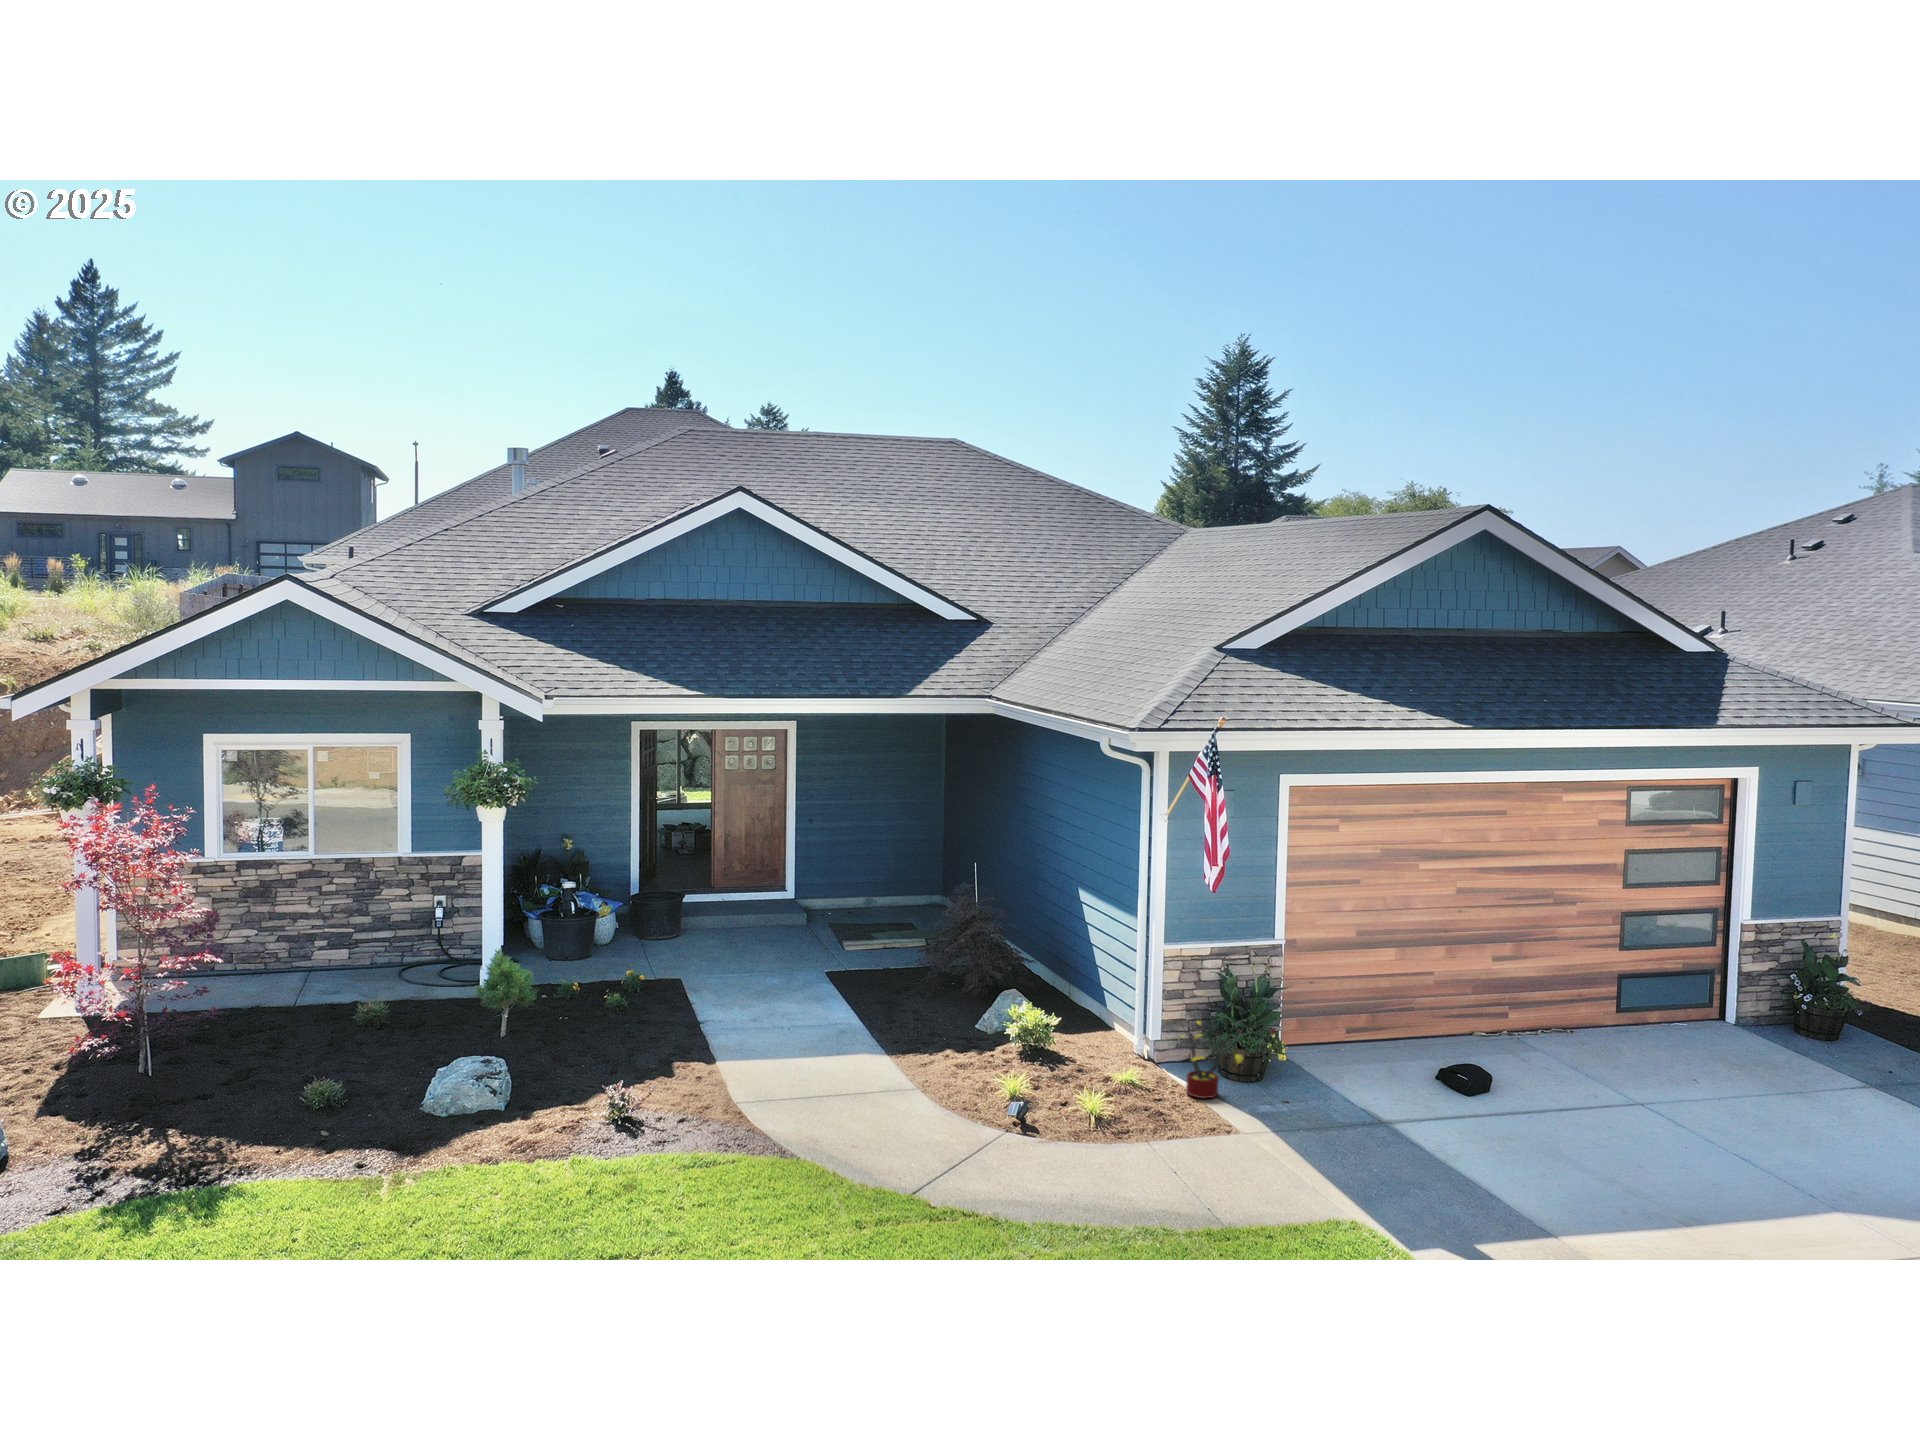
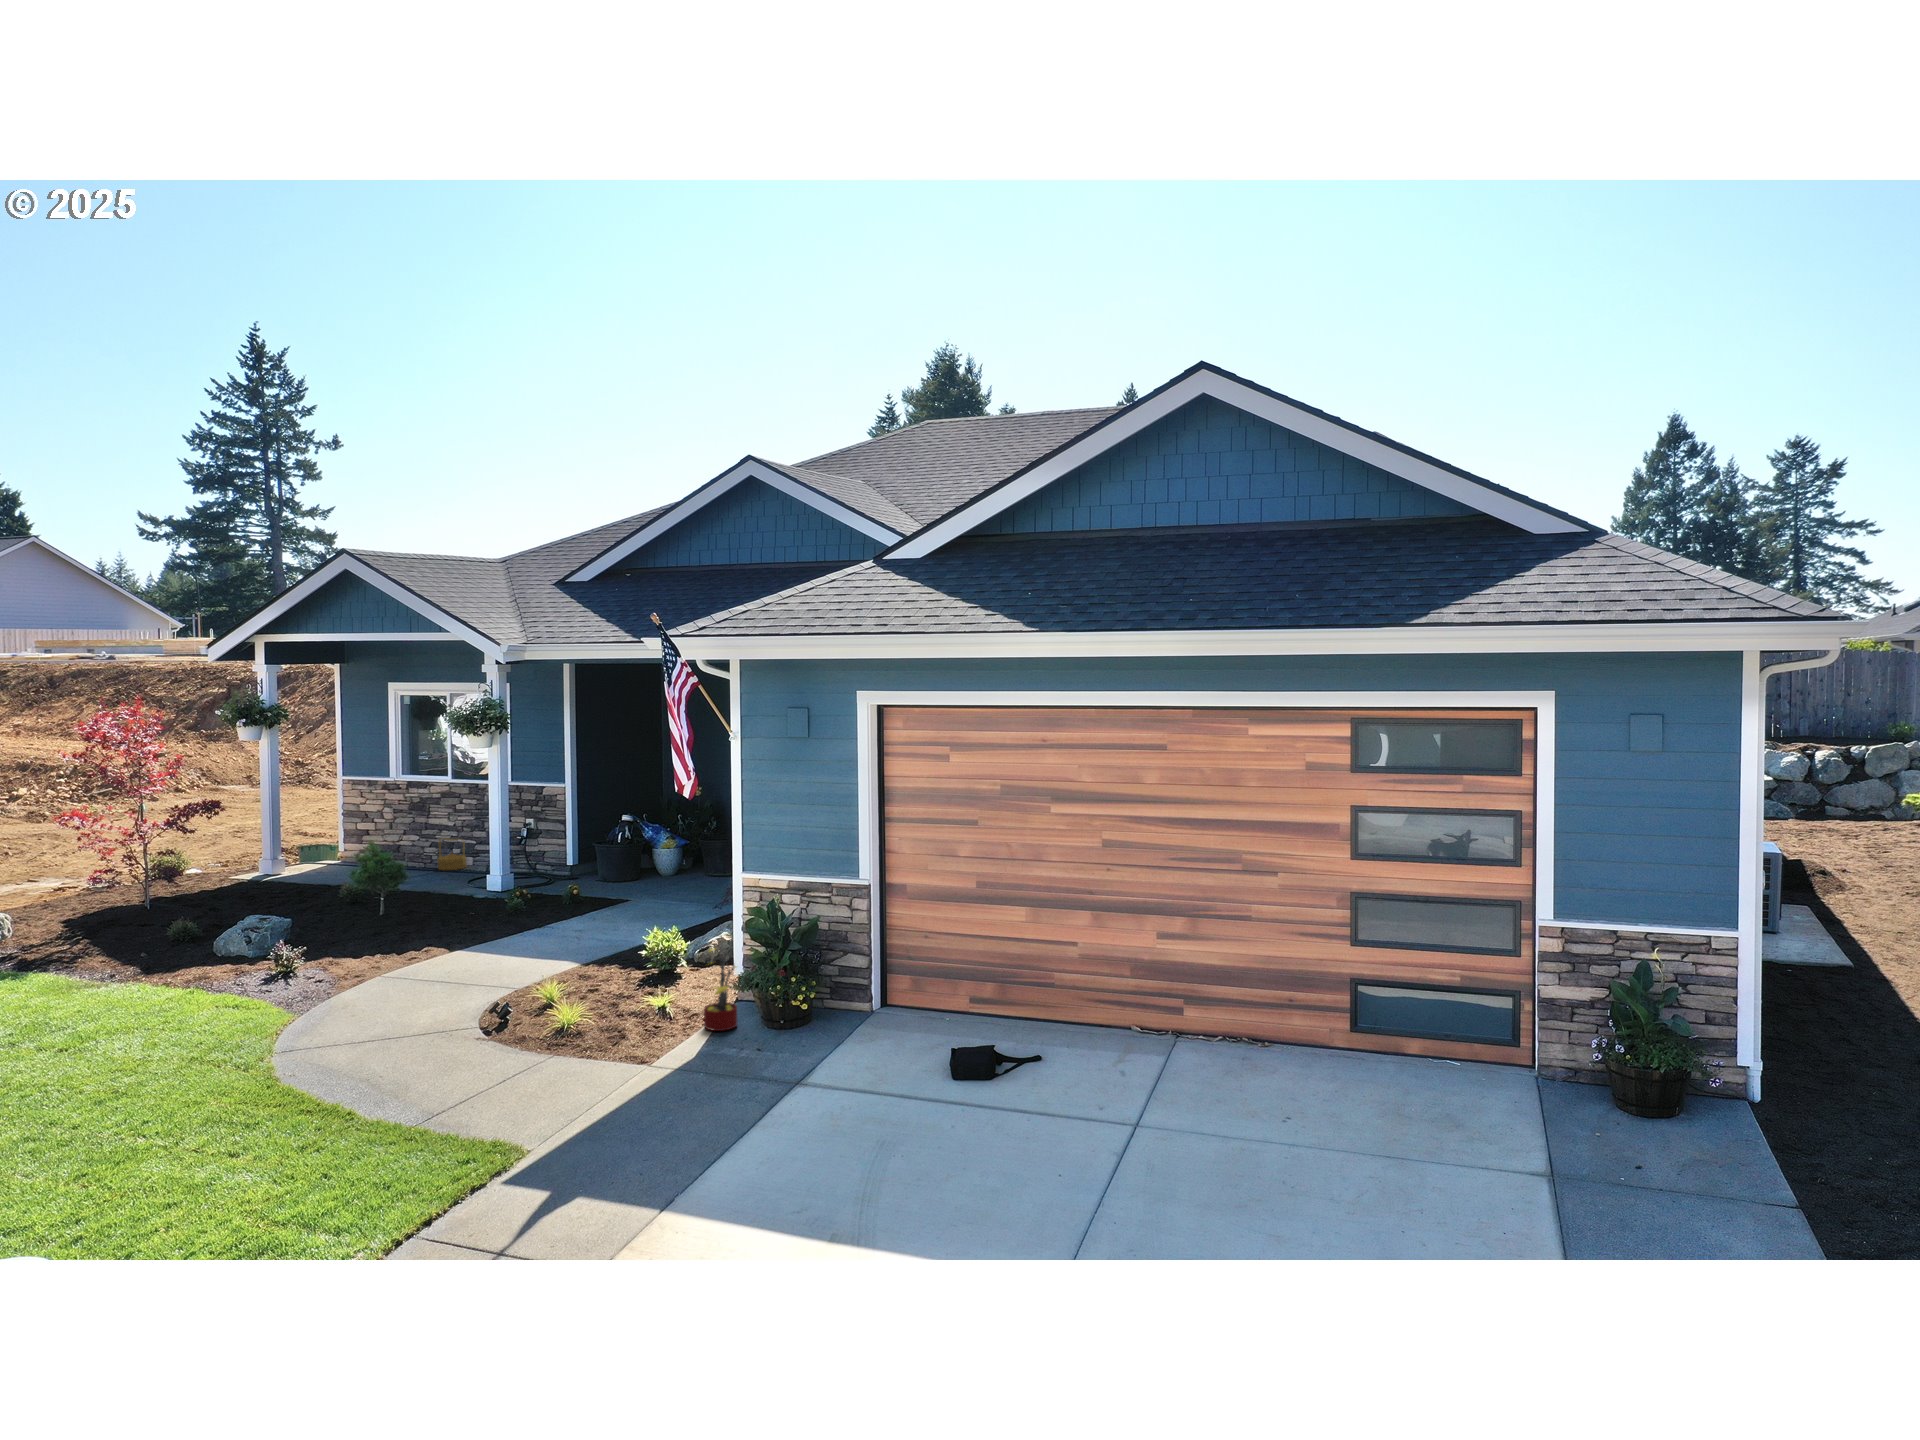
woven basket: none [314,930,359,975] -> present [437,838,467,870]

